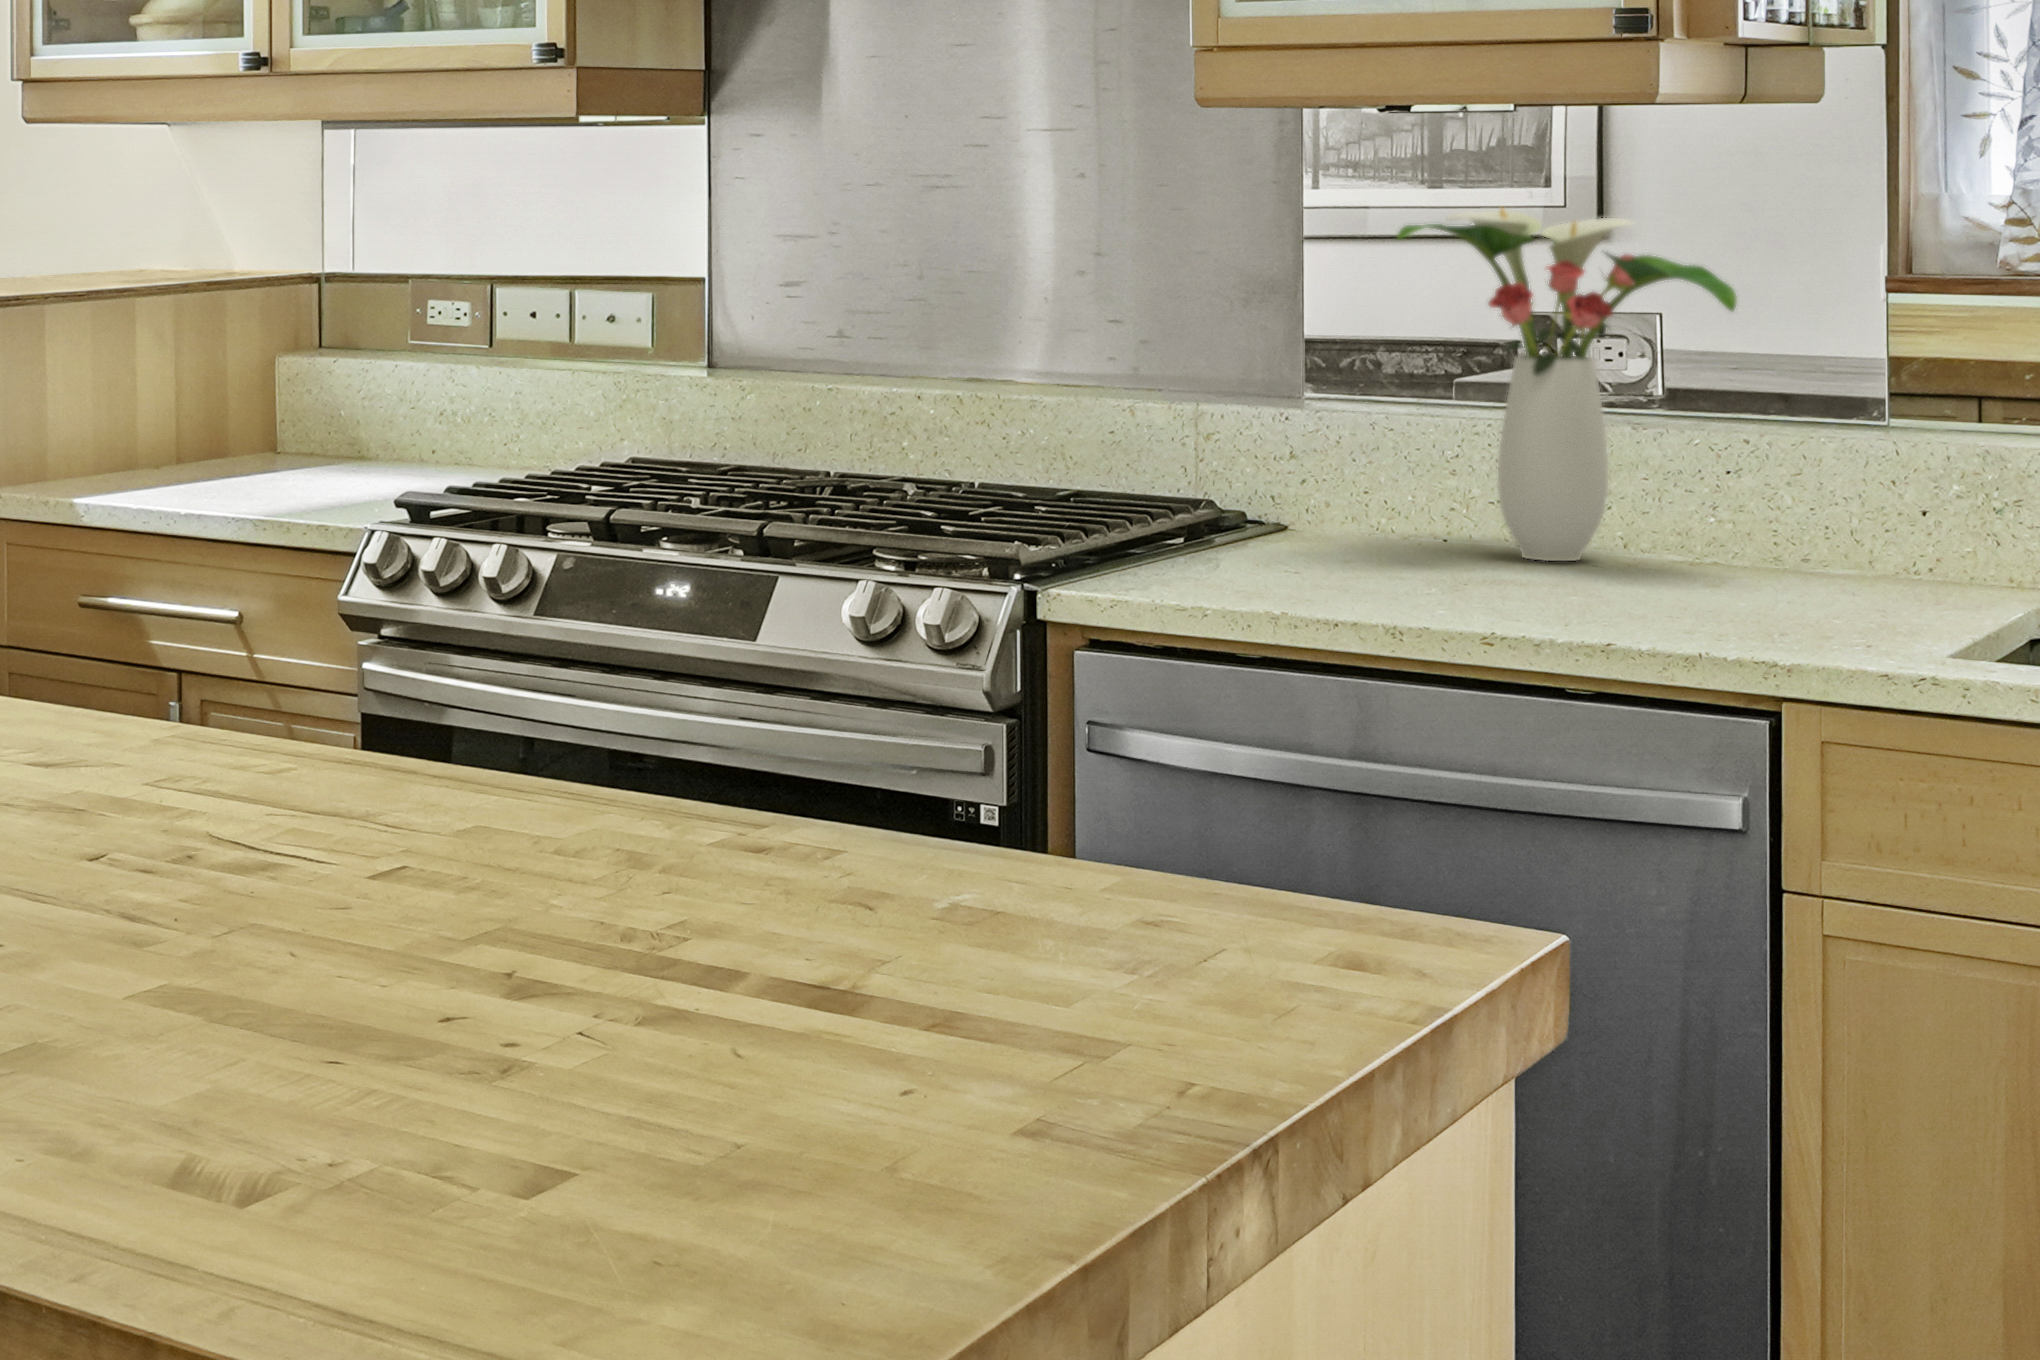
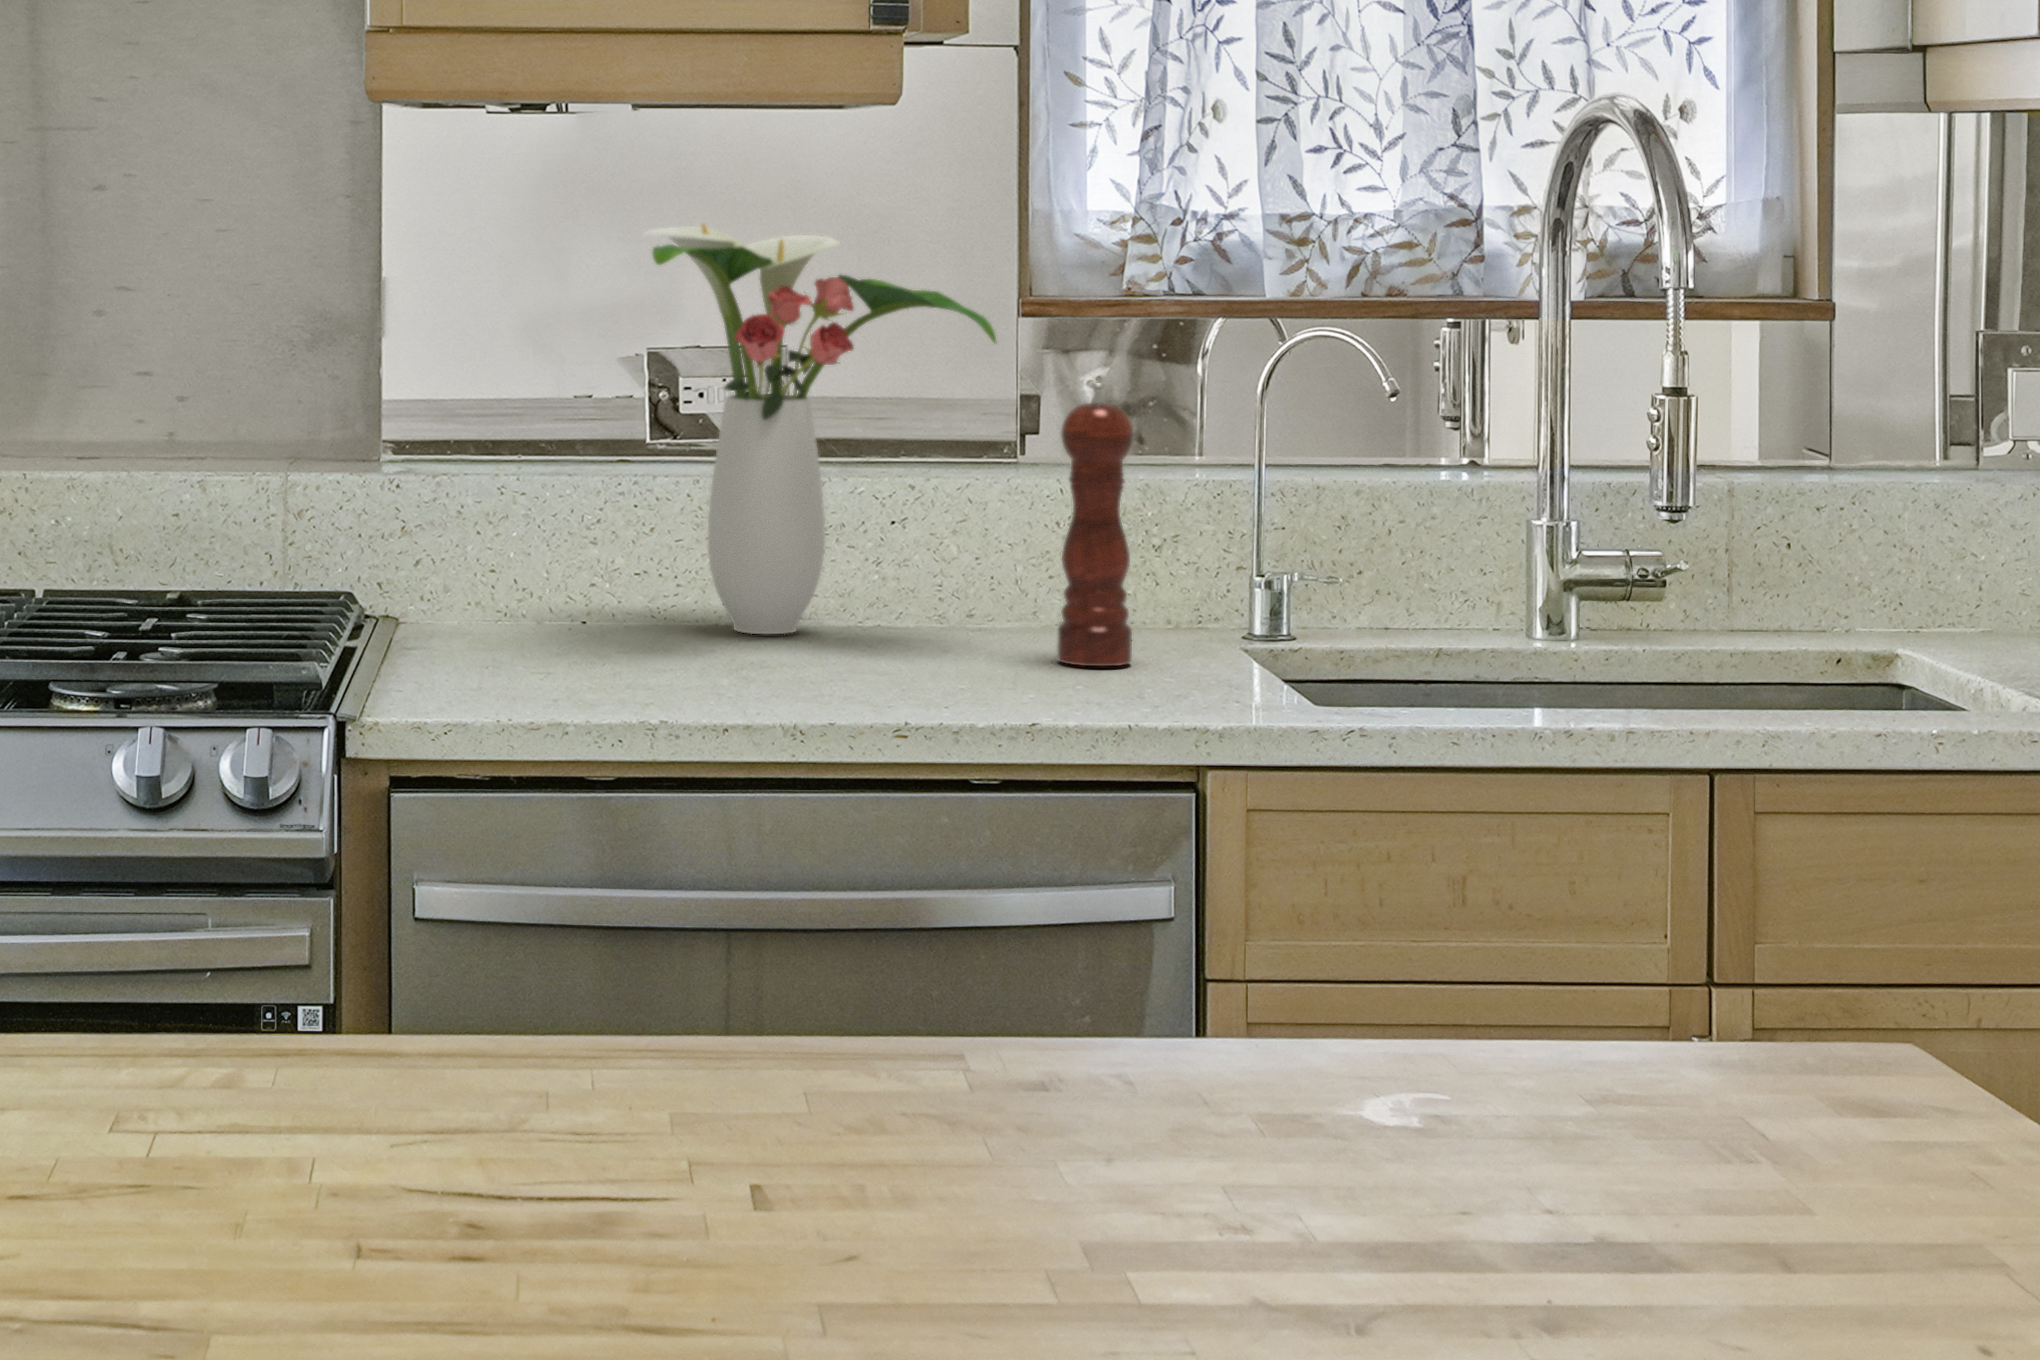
pepper mill: none [1773,347,1851,601] -> present [1057,383,1134,666]

